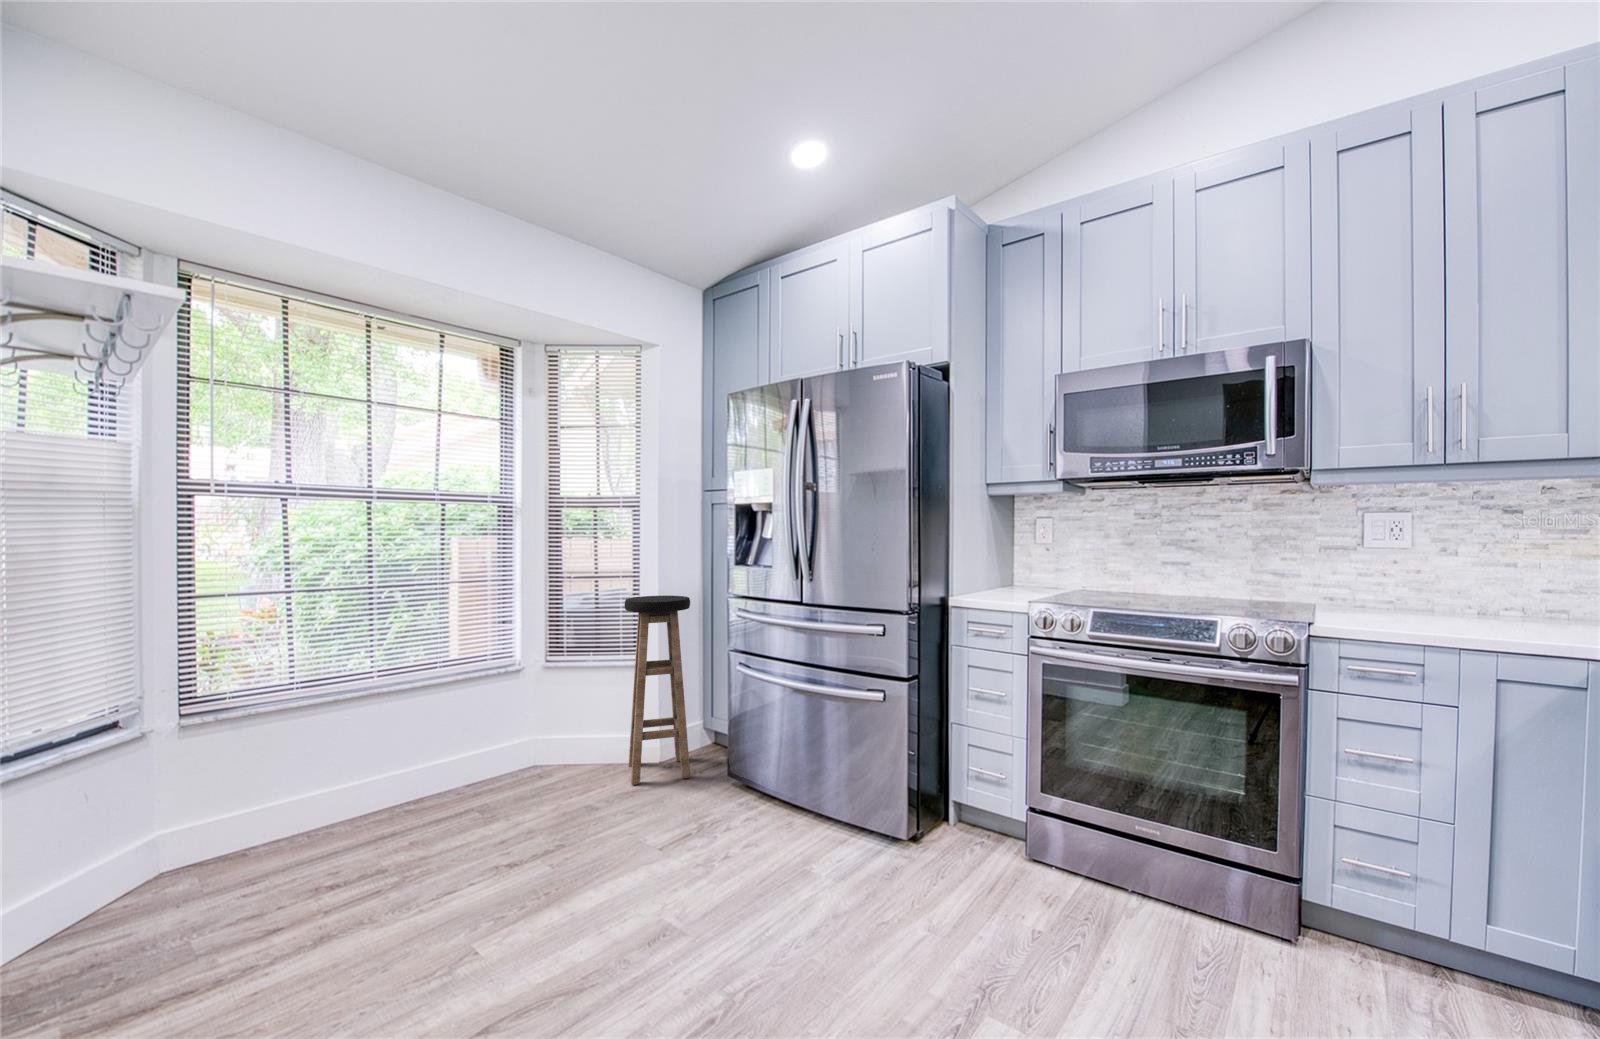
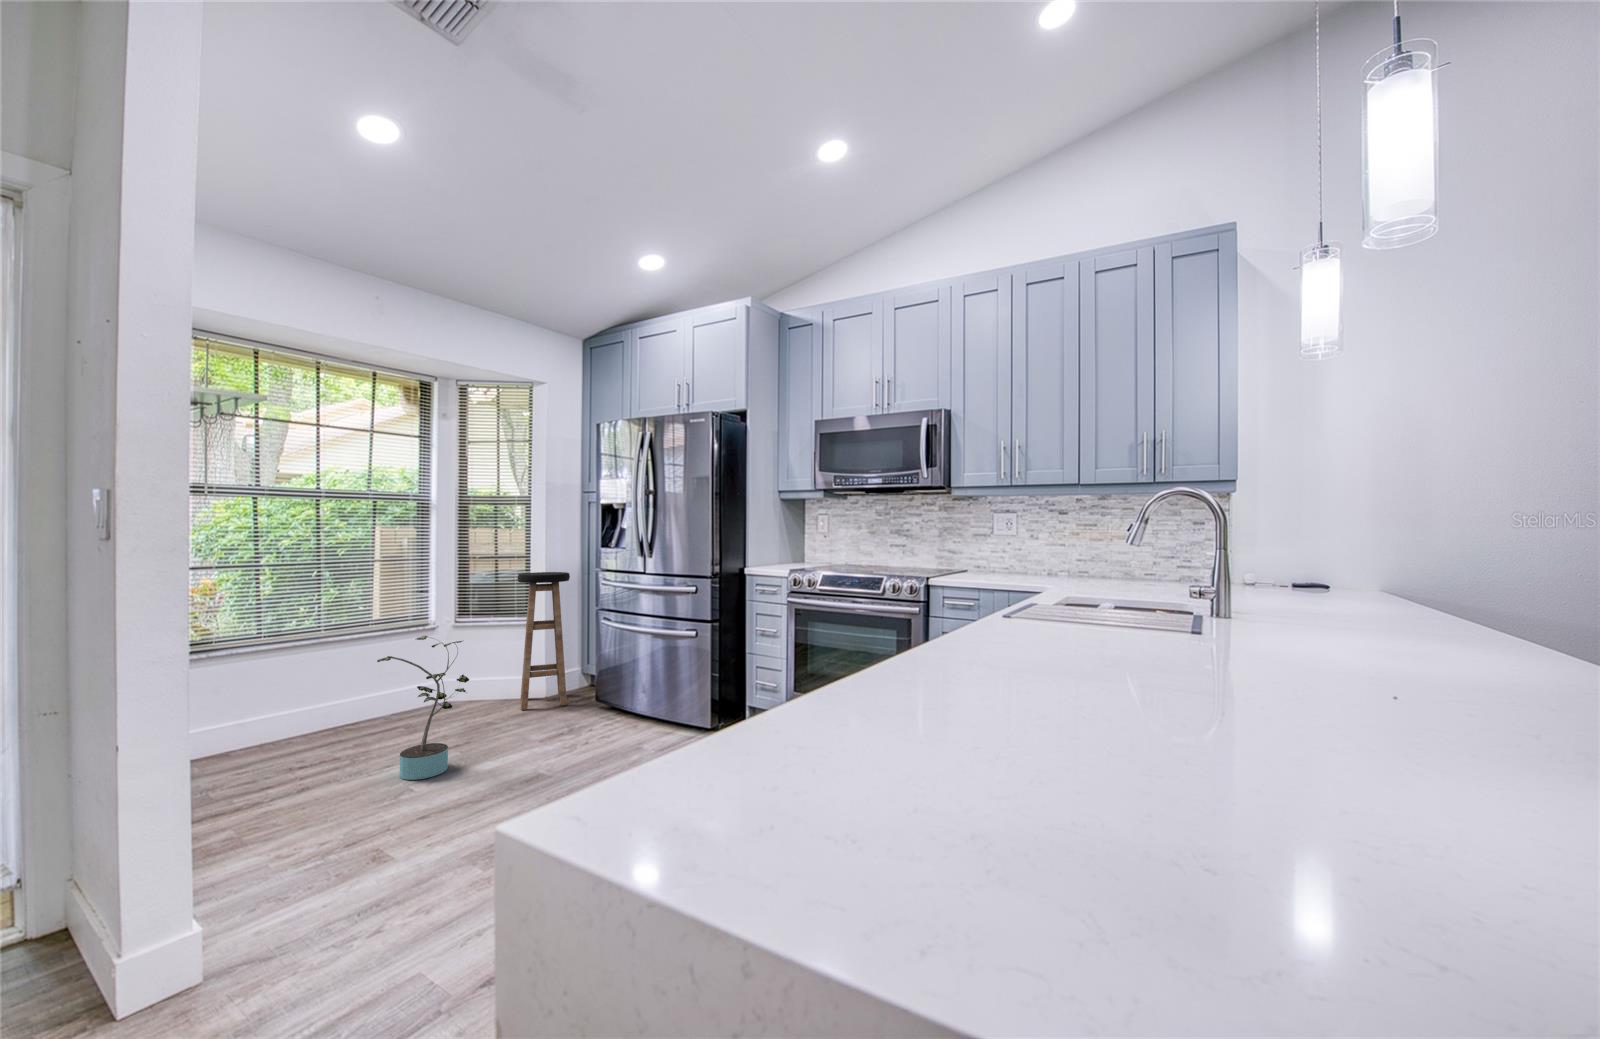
potted plant: none [441,700,572,925] -> present [377,636,469,780]

